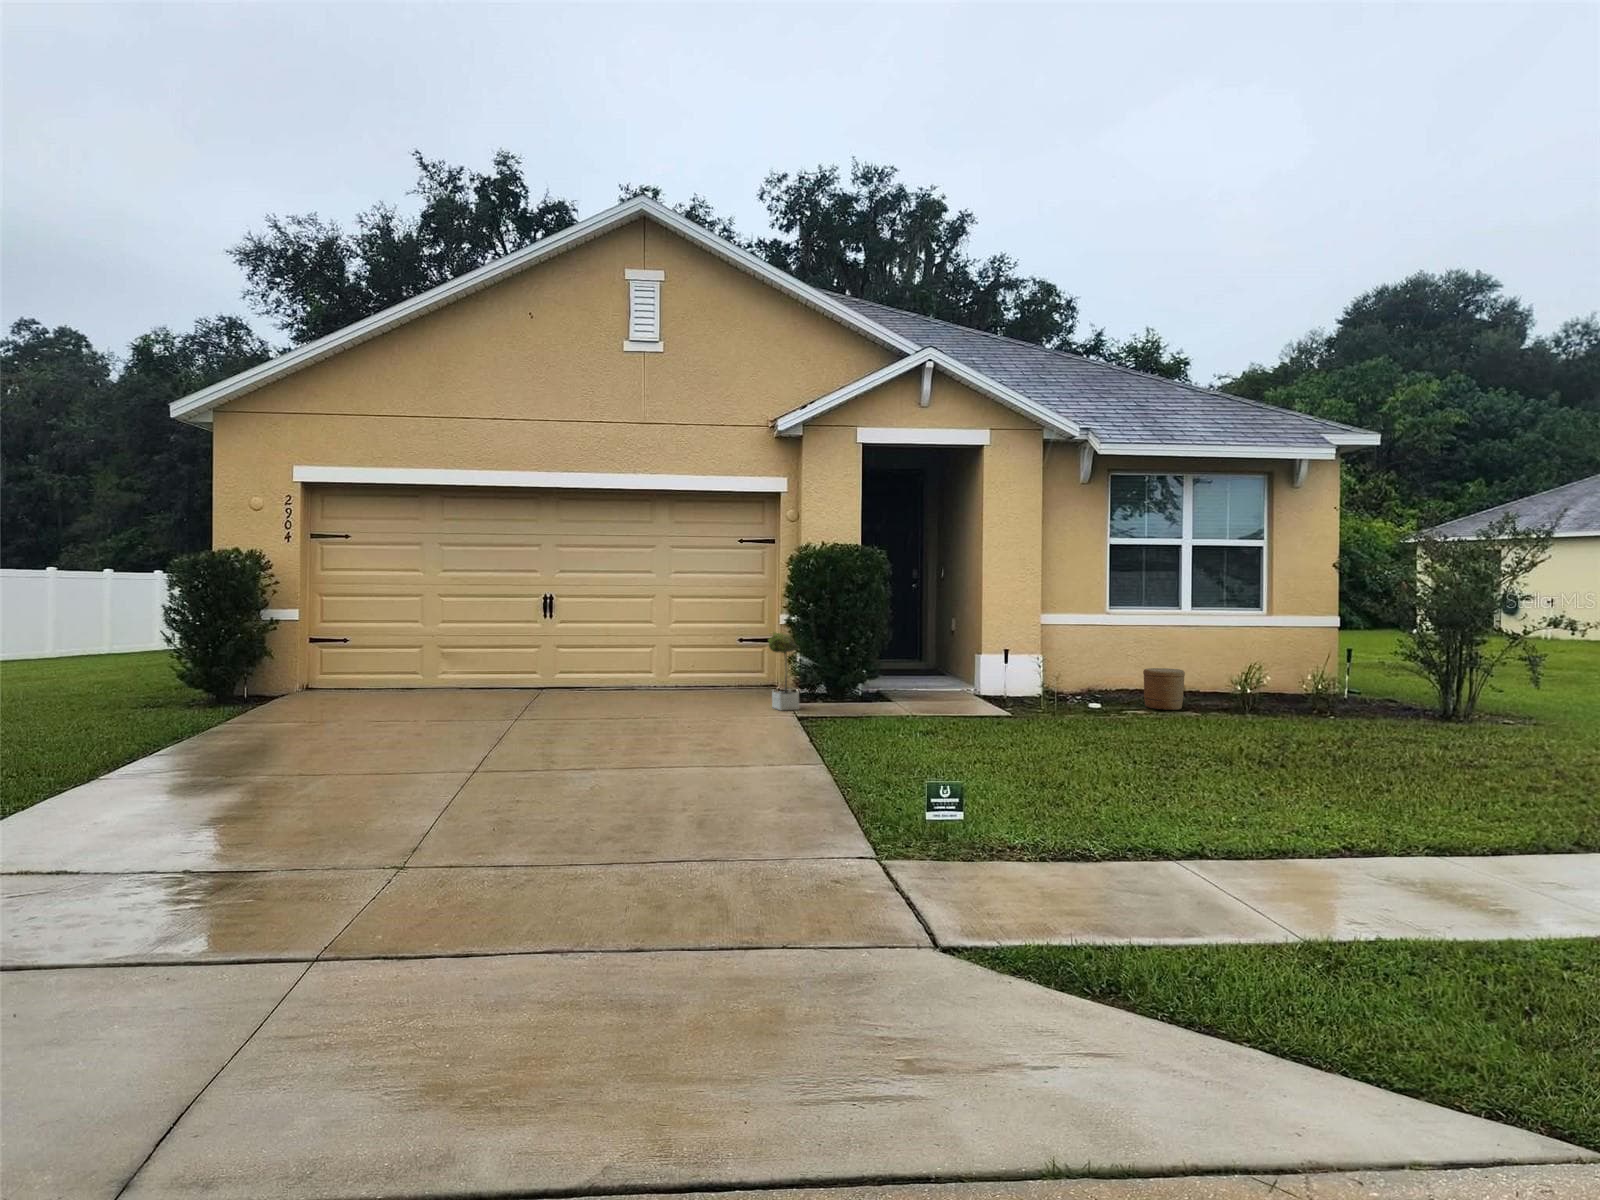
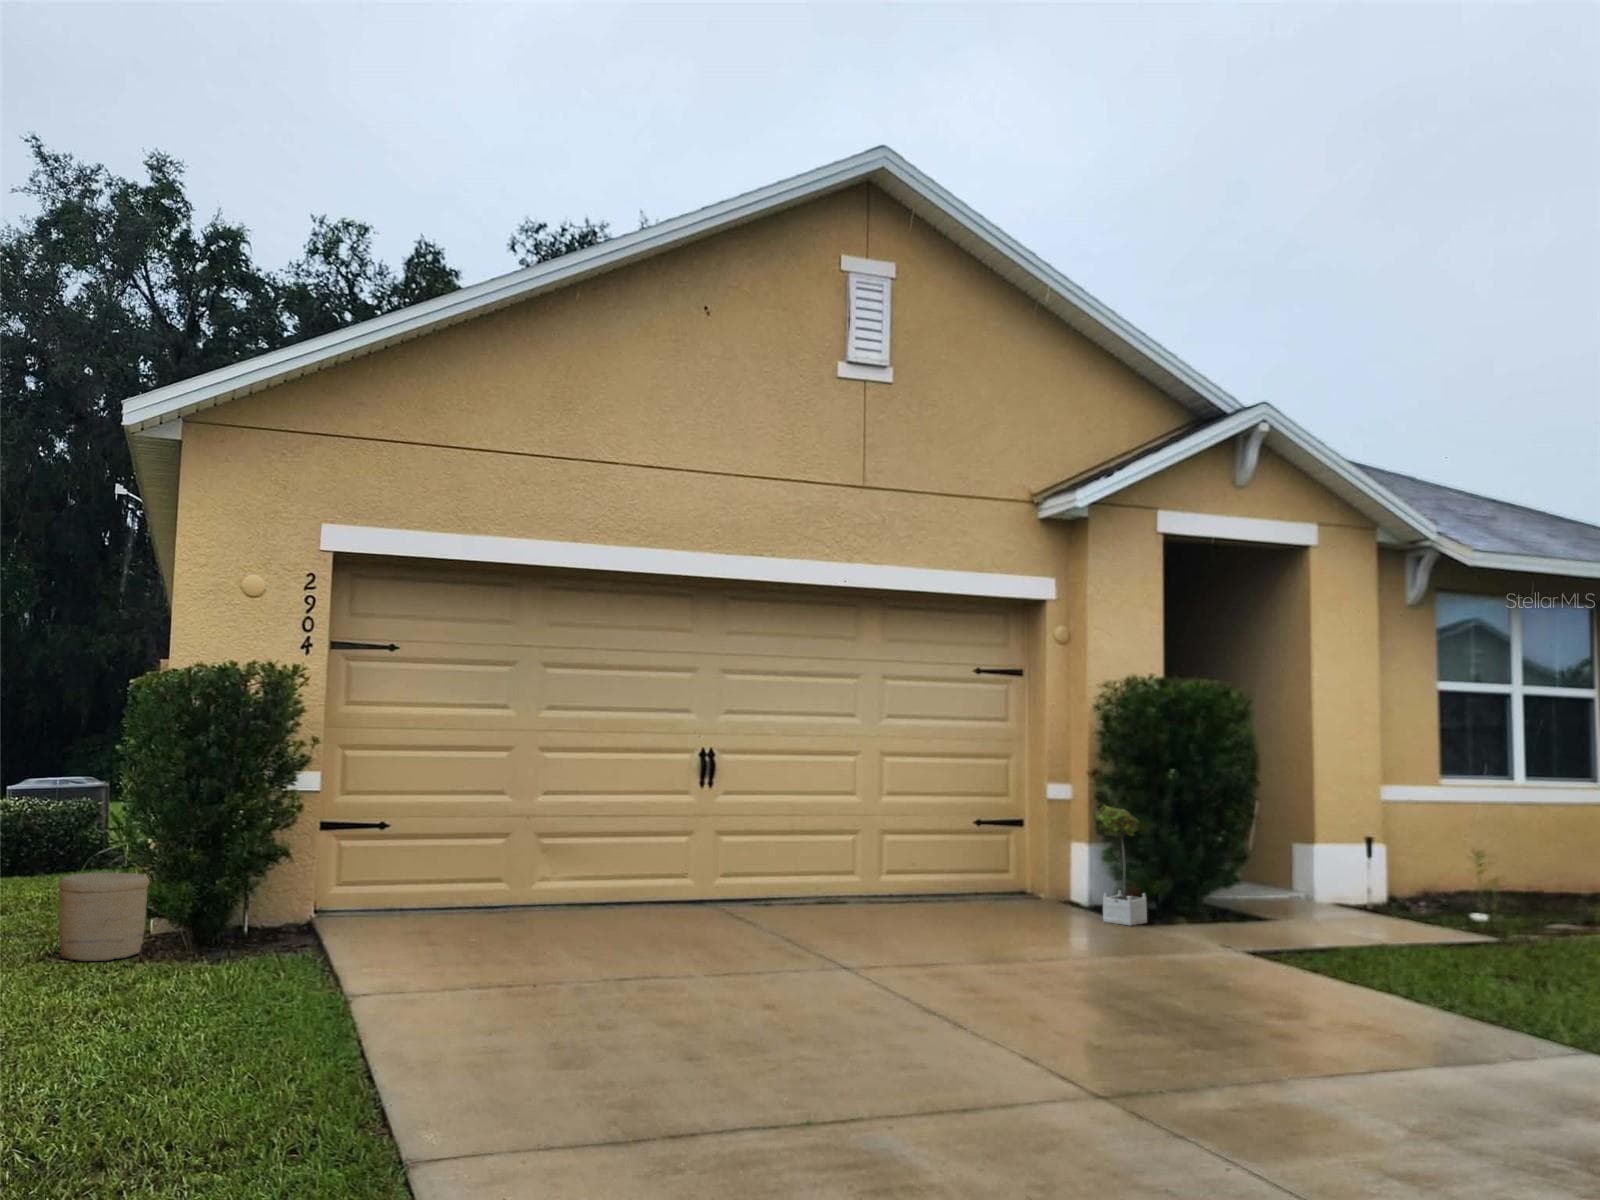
woven basket: present [1143,668,1185,710] -> present [59,873,149,961]

